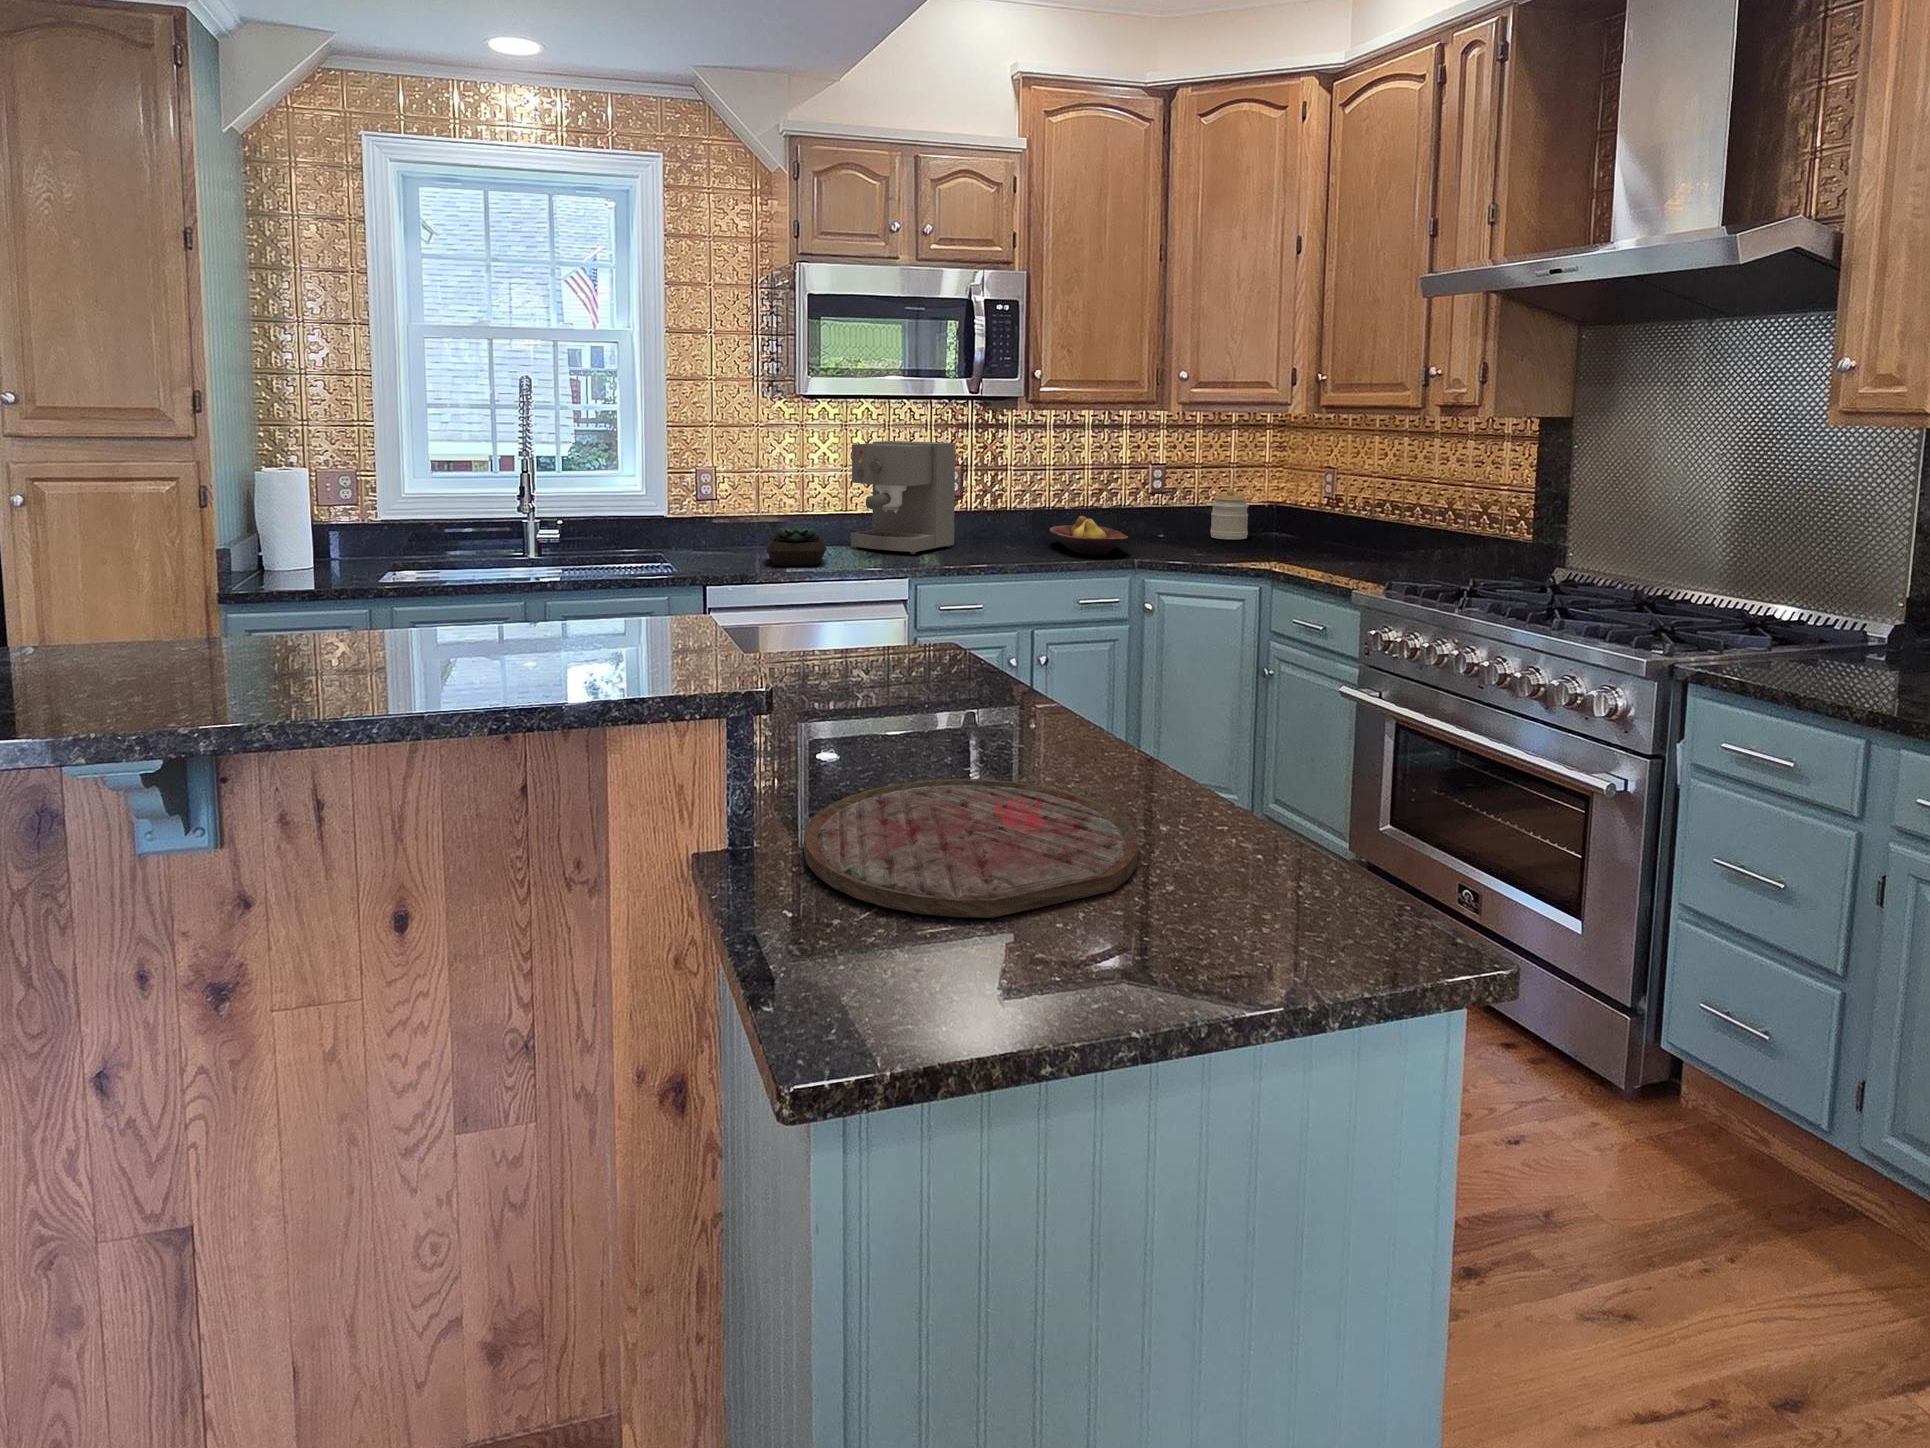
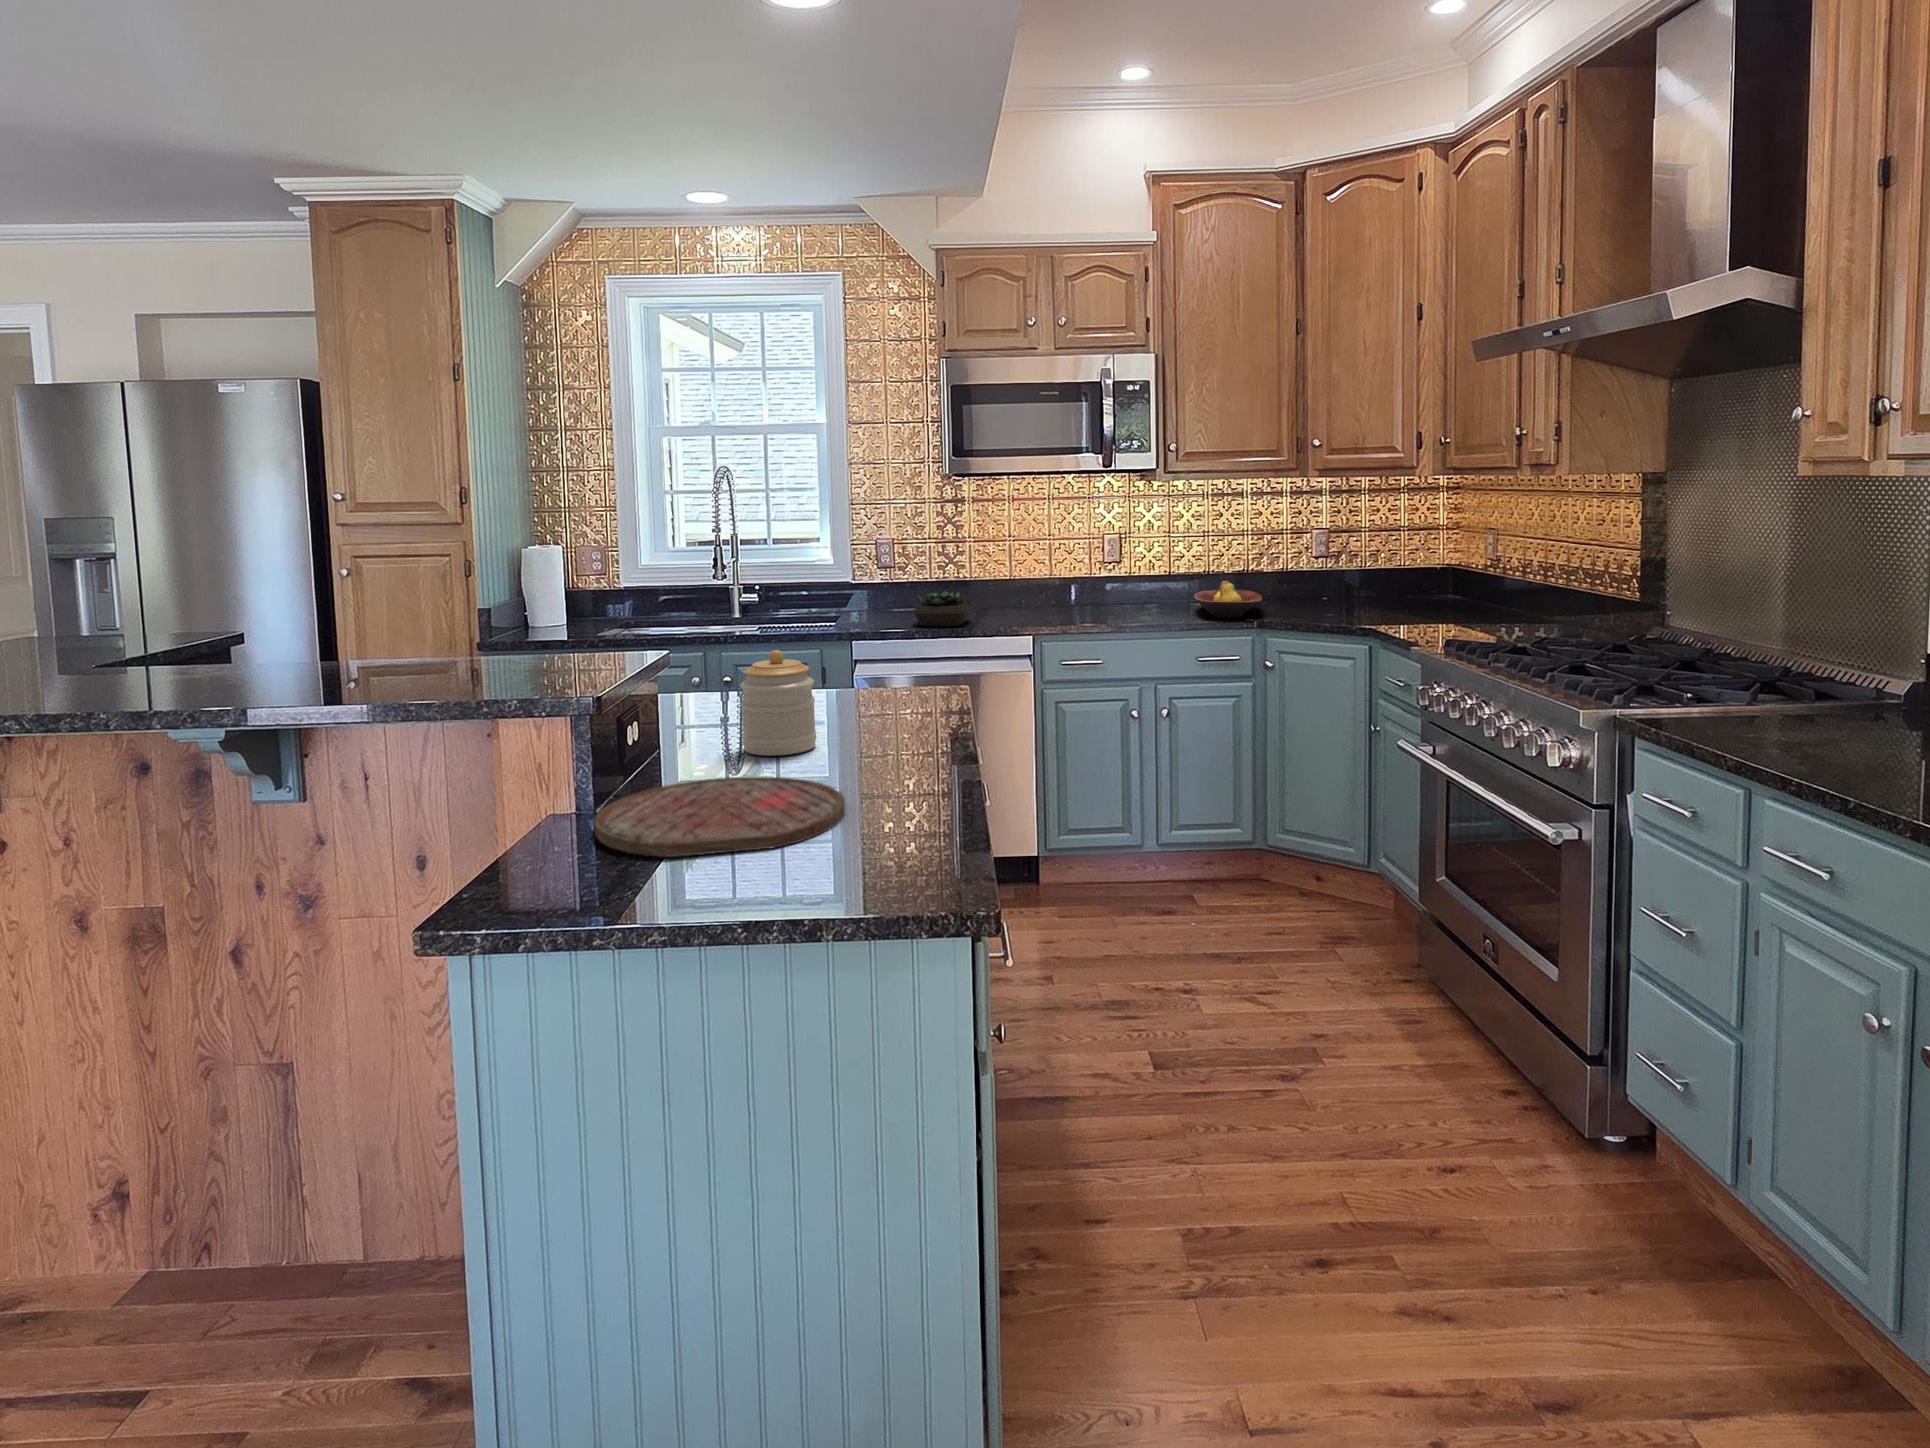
coffee maker: present [851,441,955,554] -> none [1004,513,1102,617]
jar: present [1211,489,1249,540] -> present [740,650,816,756]

